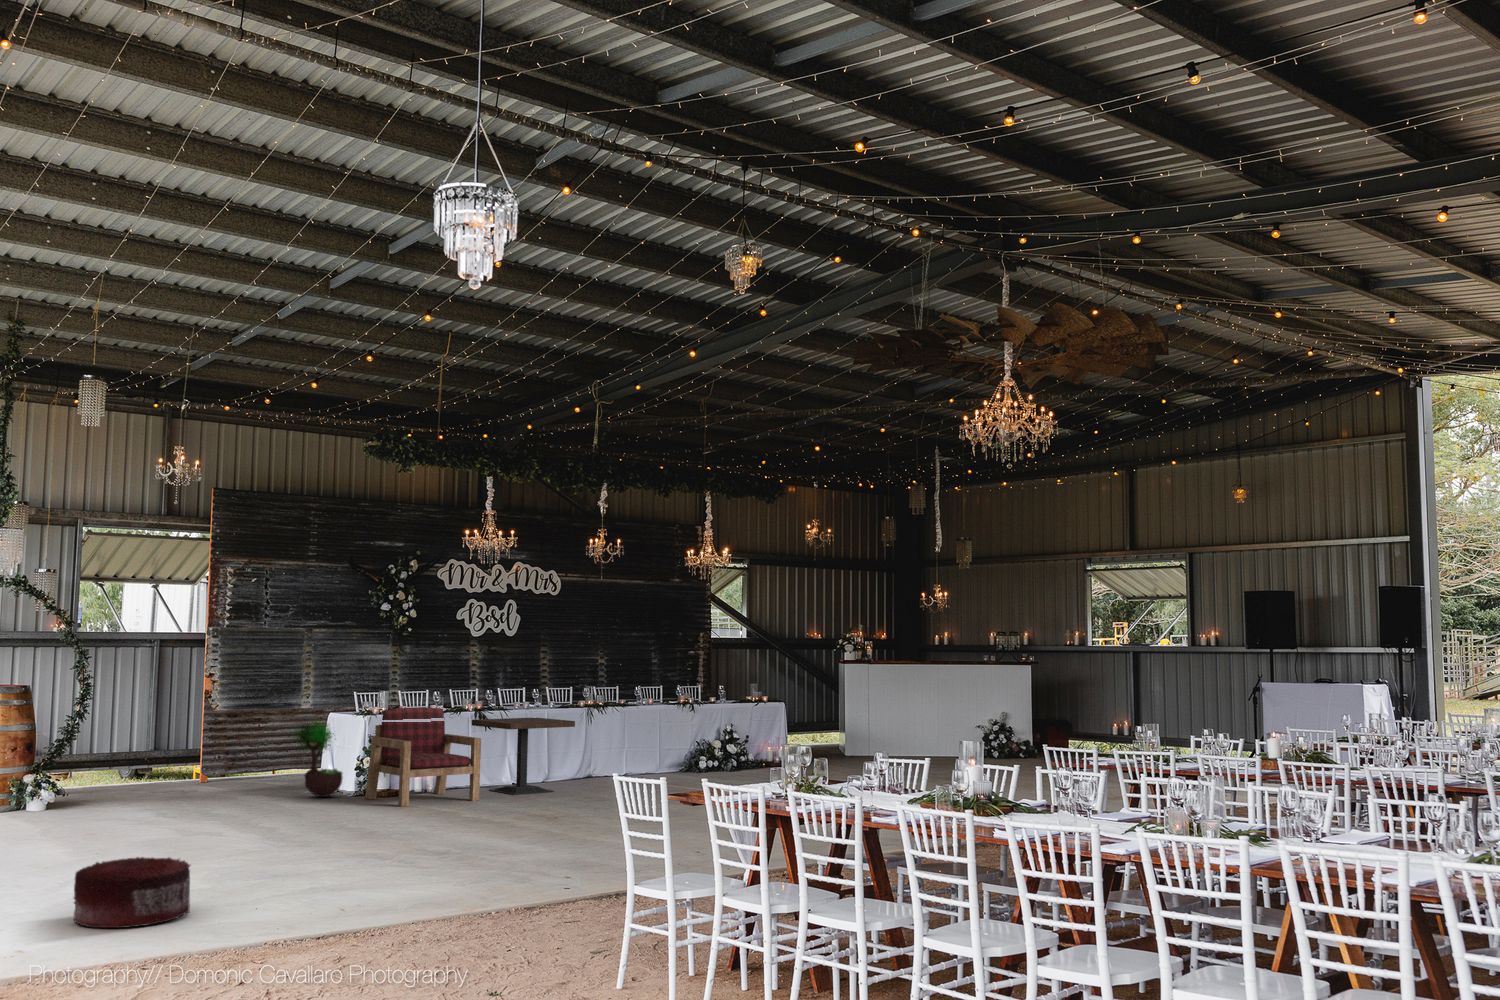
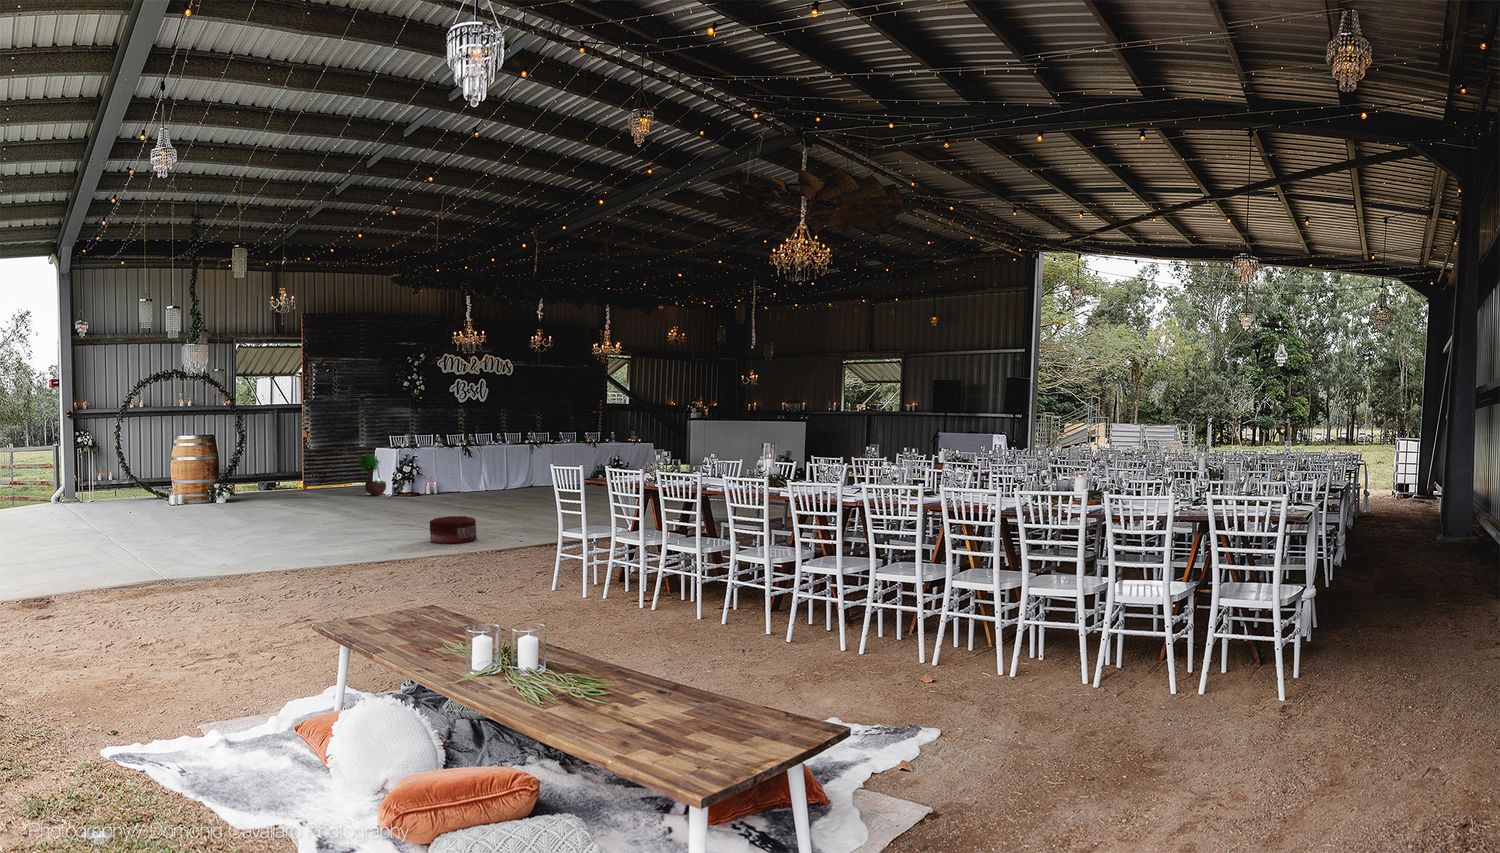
armchair: present [365,707,481,807] -> none [399,447,461,500]
side table: present [472,718,575,795] -> none [457,451,515,494]
pouf: present [74,857,190,928] -> present [430,516,477,544]

